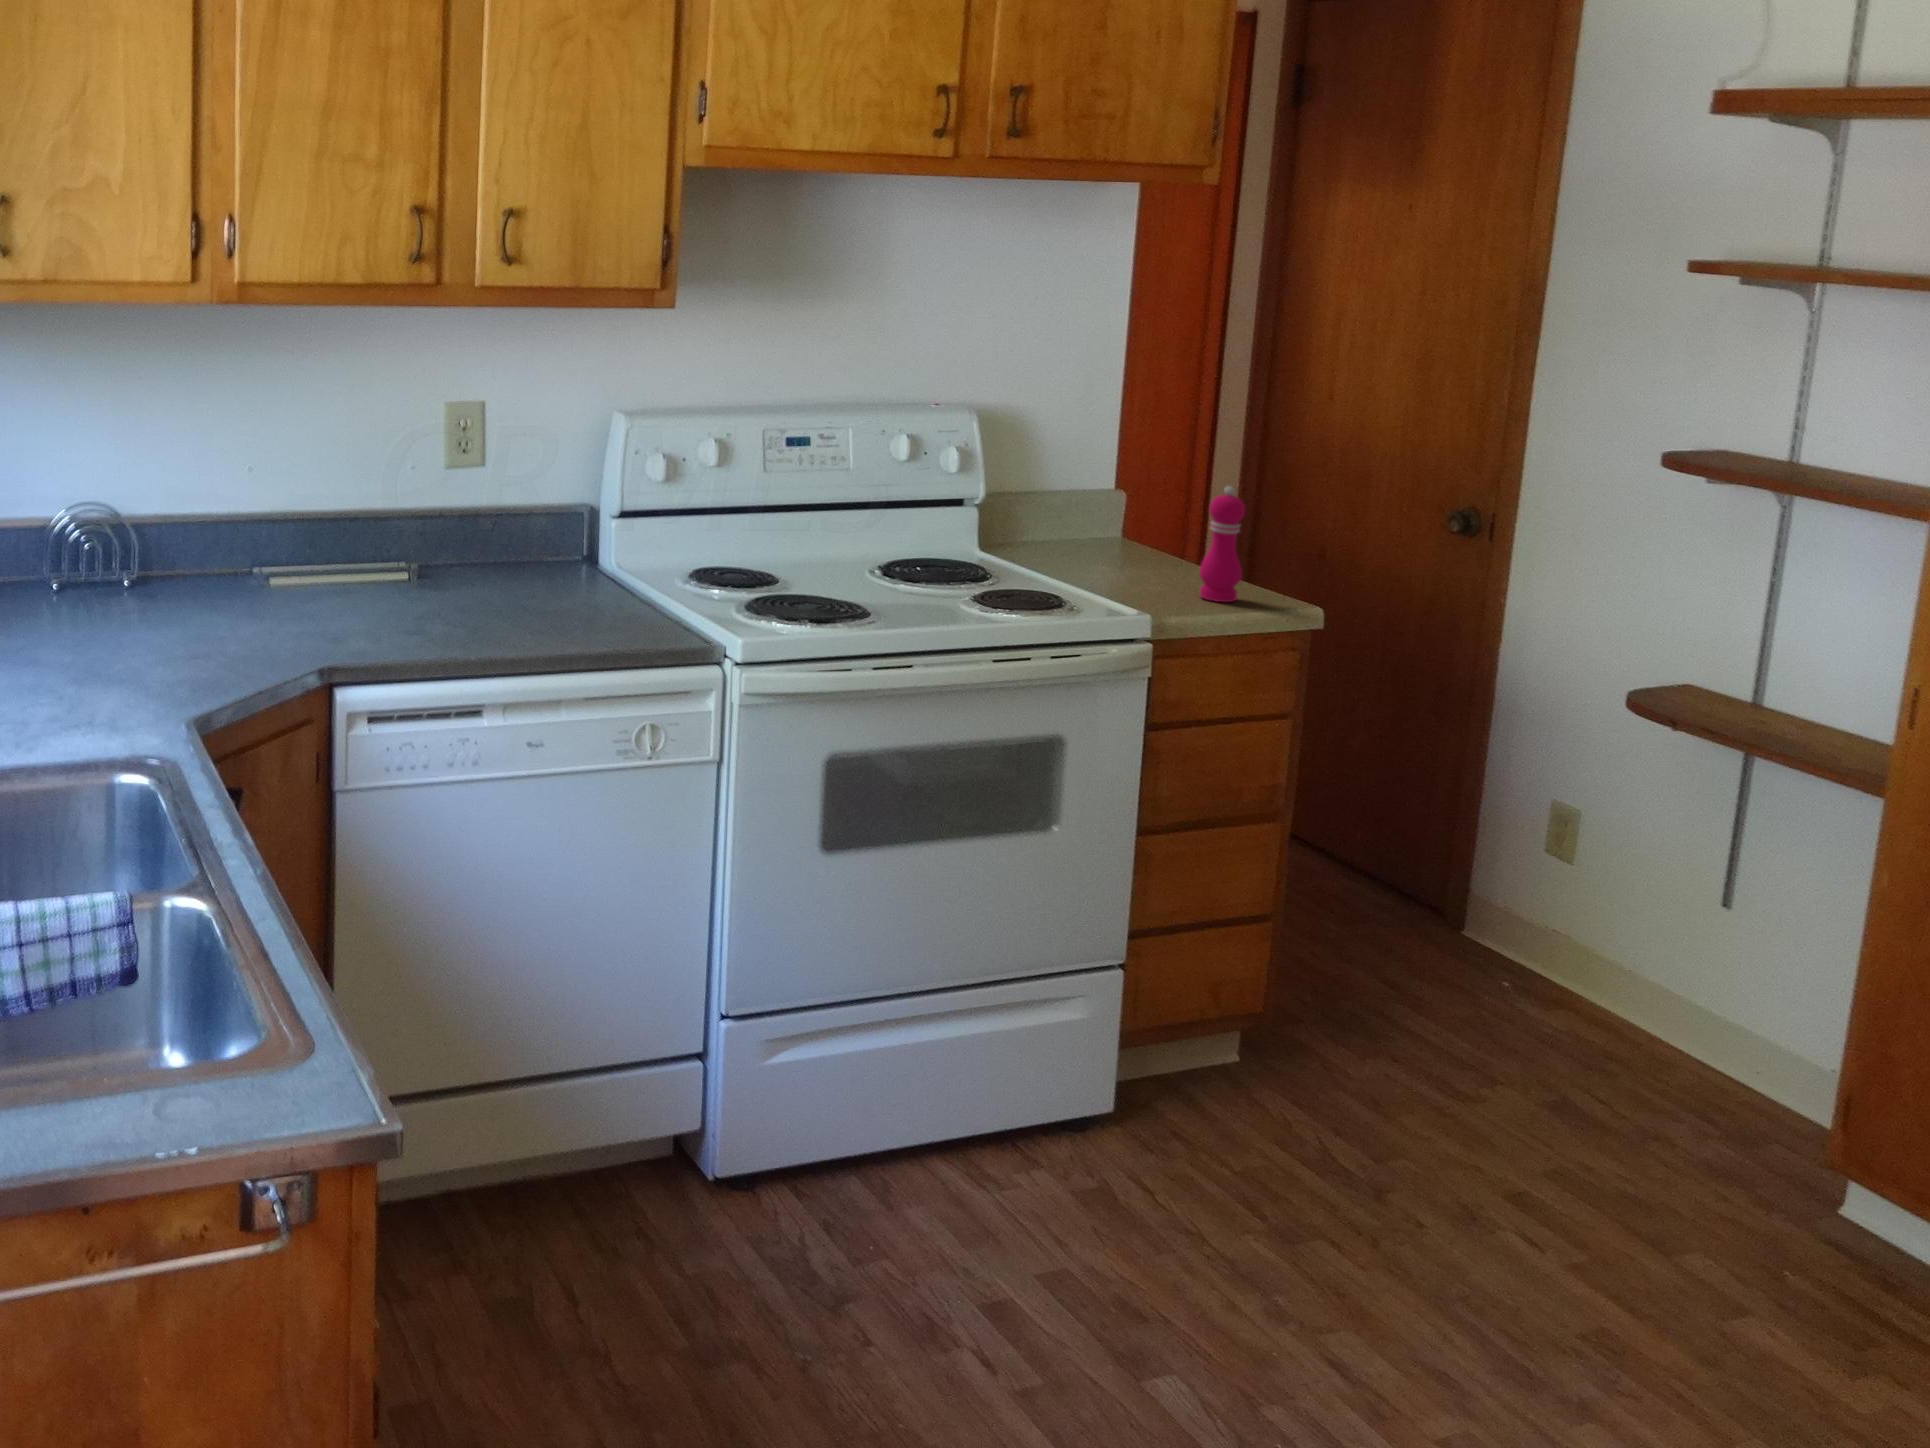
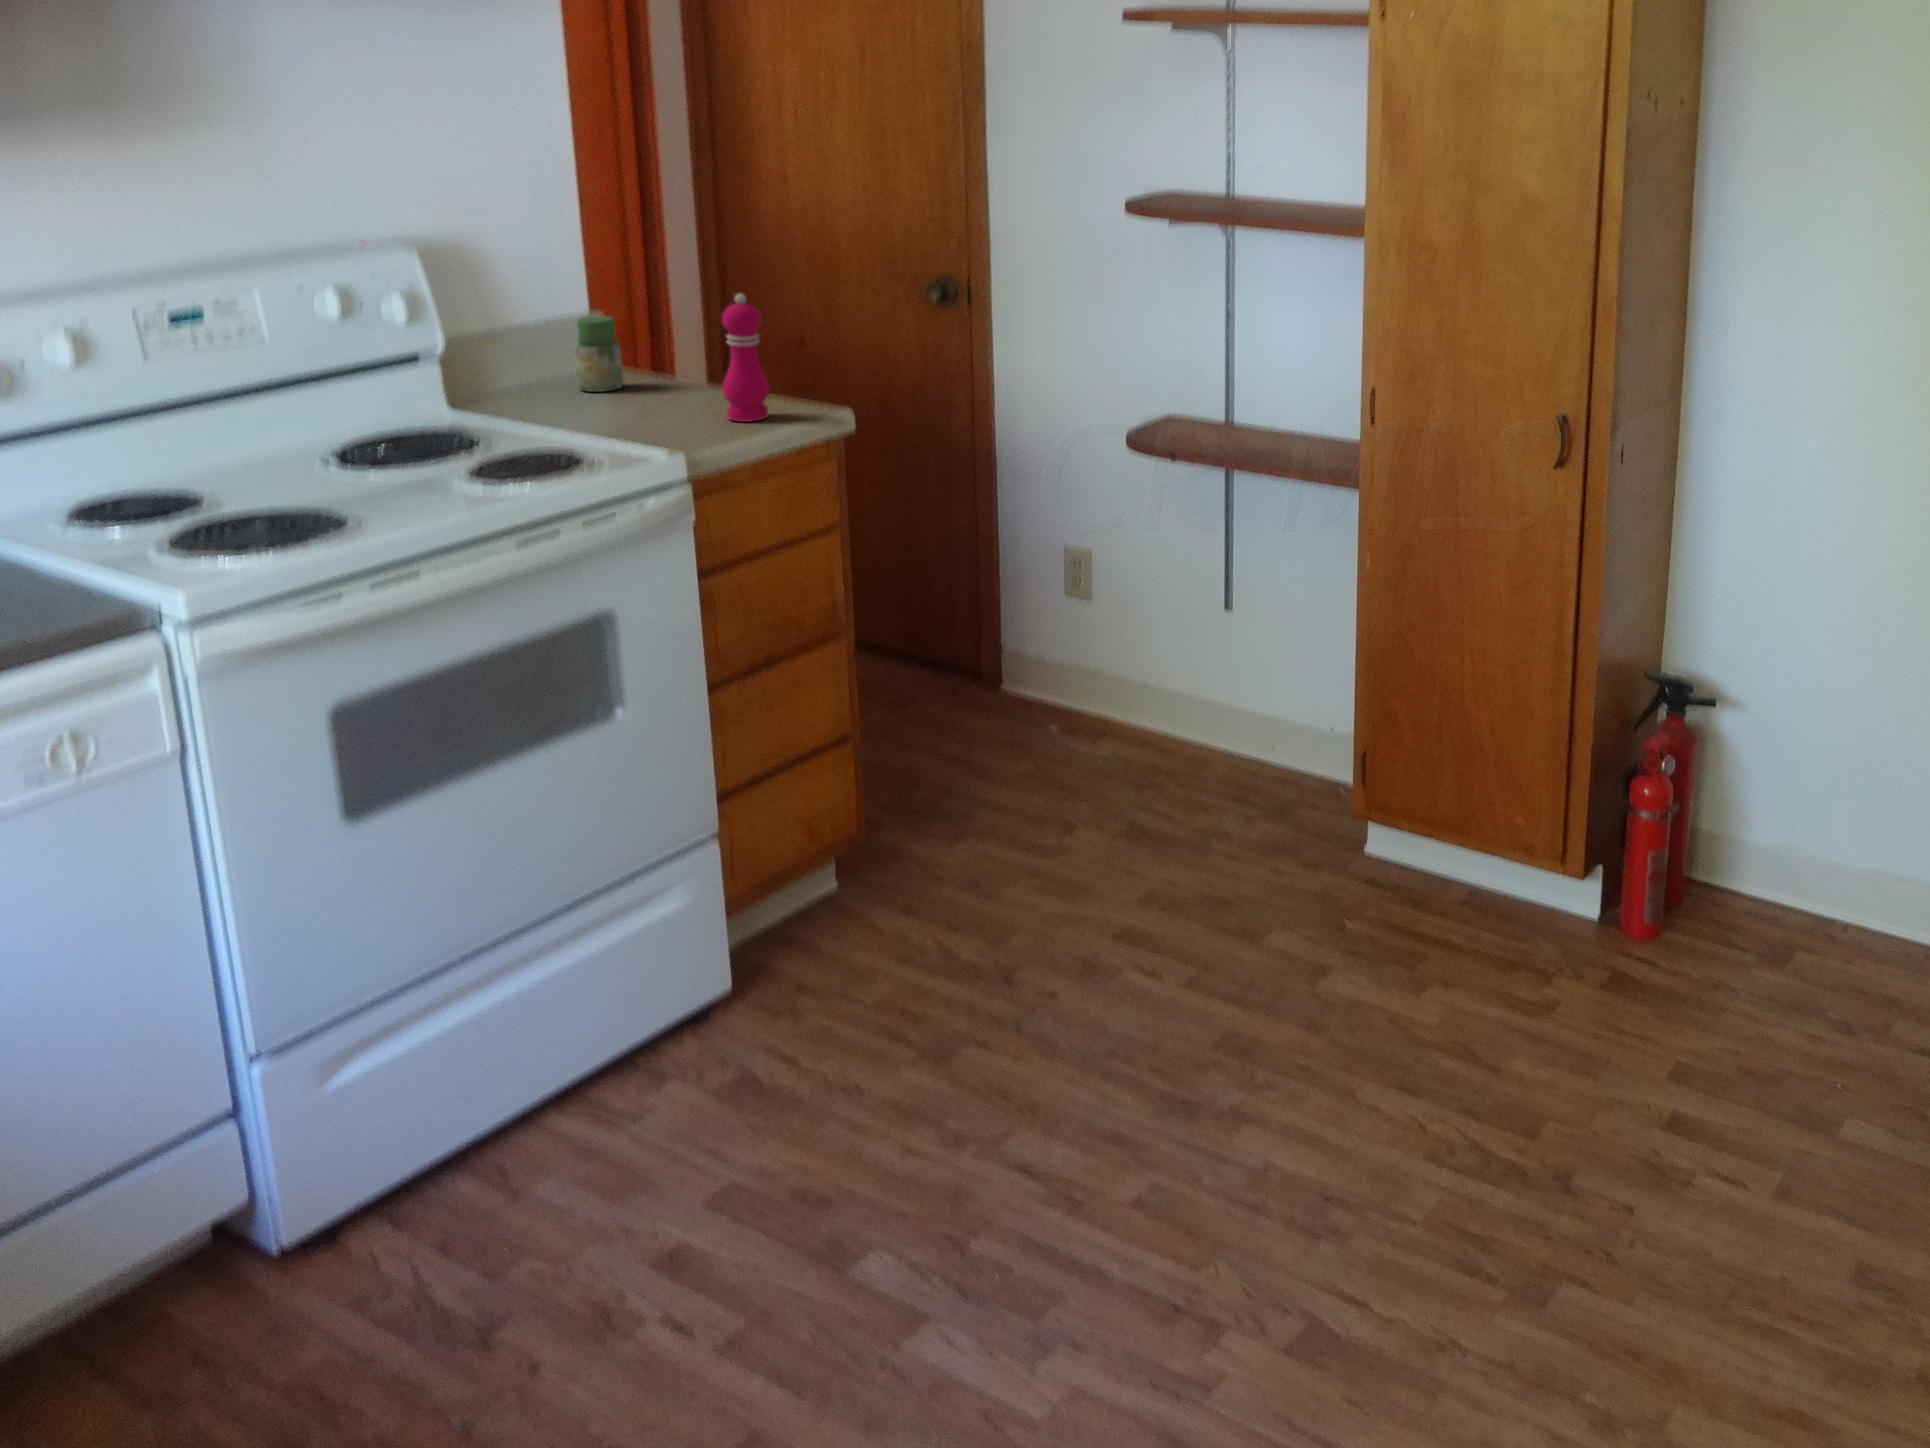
jar: none [1084,492,1126,558] -> present [575,316,623,392]

